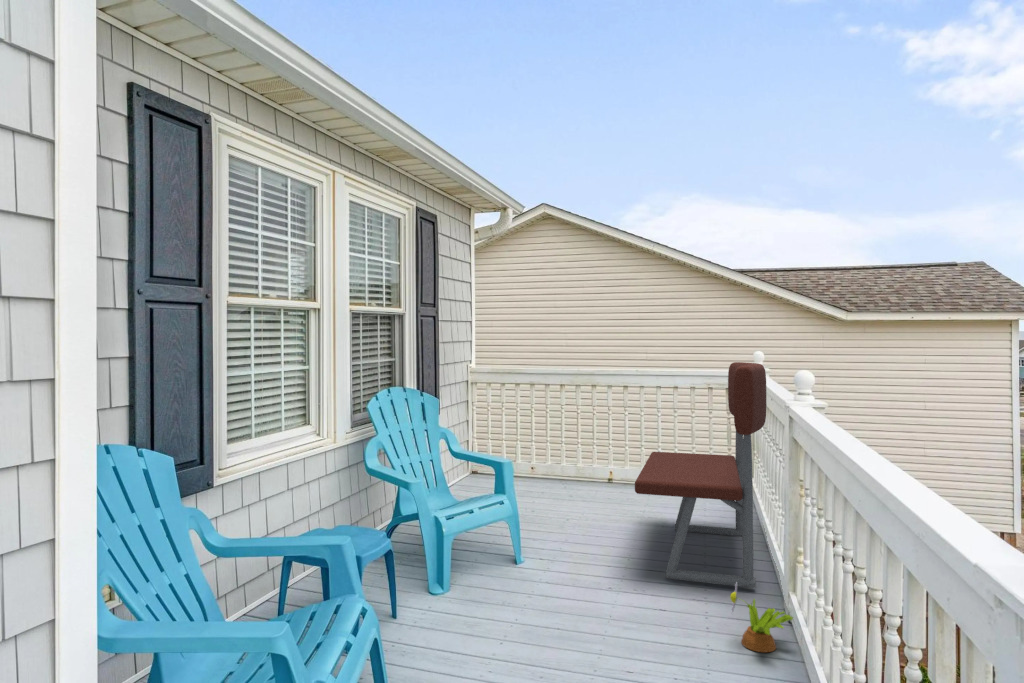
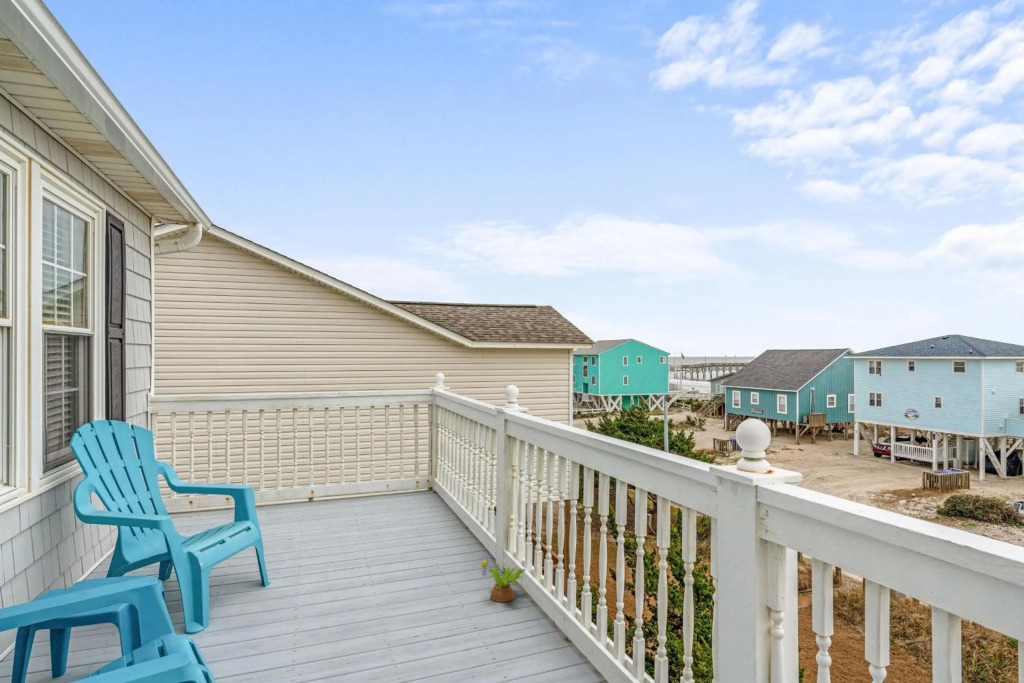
bench: present [635,362,767,588] -> none [369,381,480,568]

